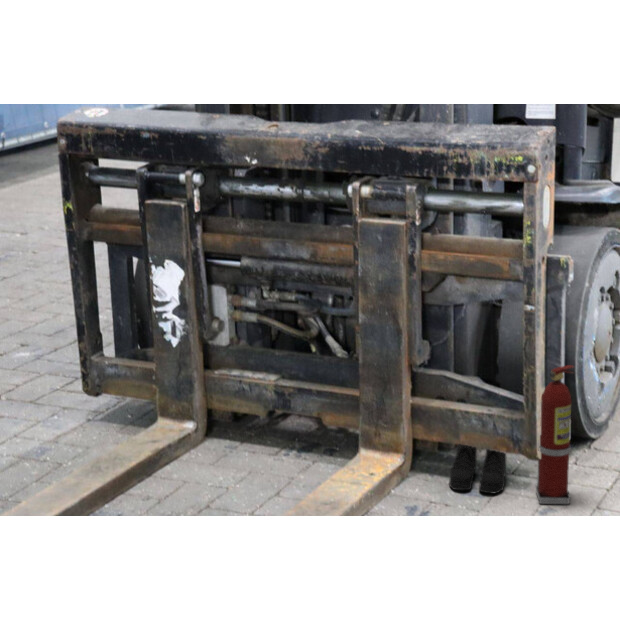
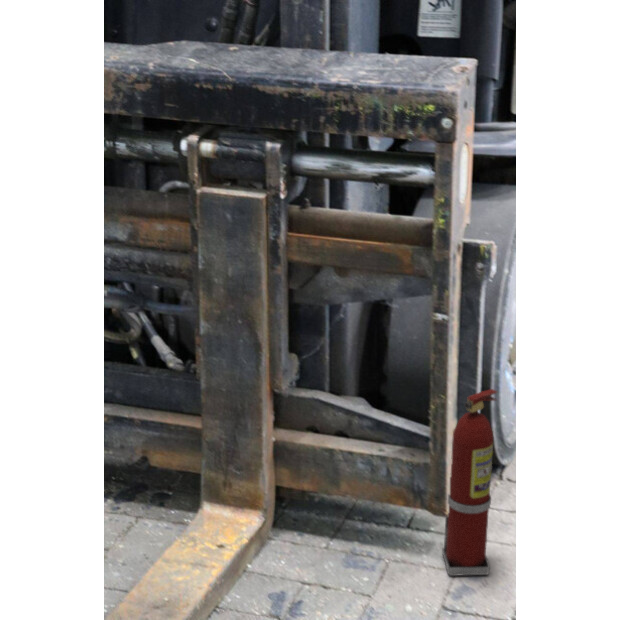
boots: present [449,444,506,493] -> none [326,469,401,562]

